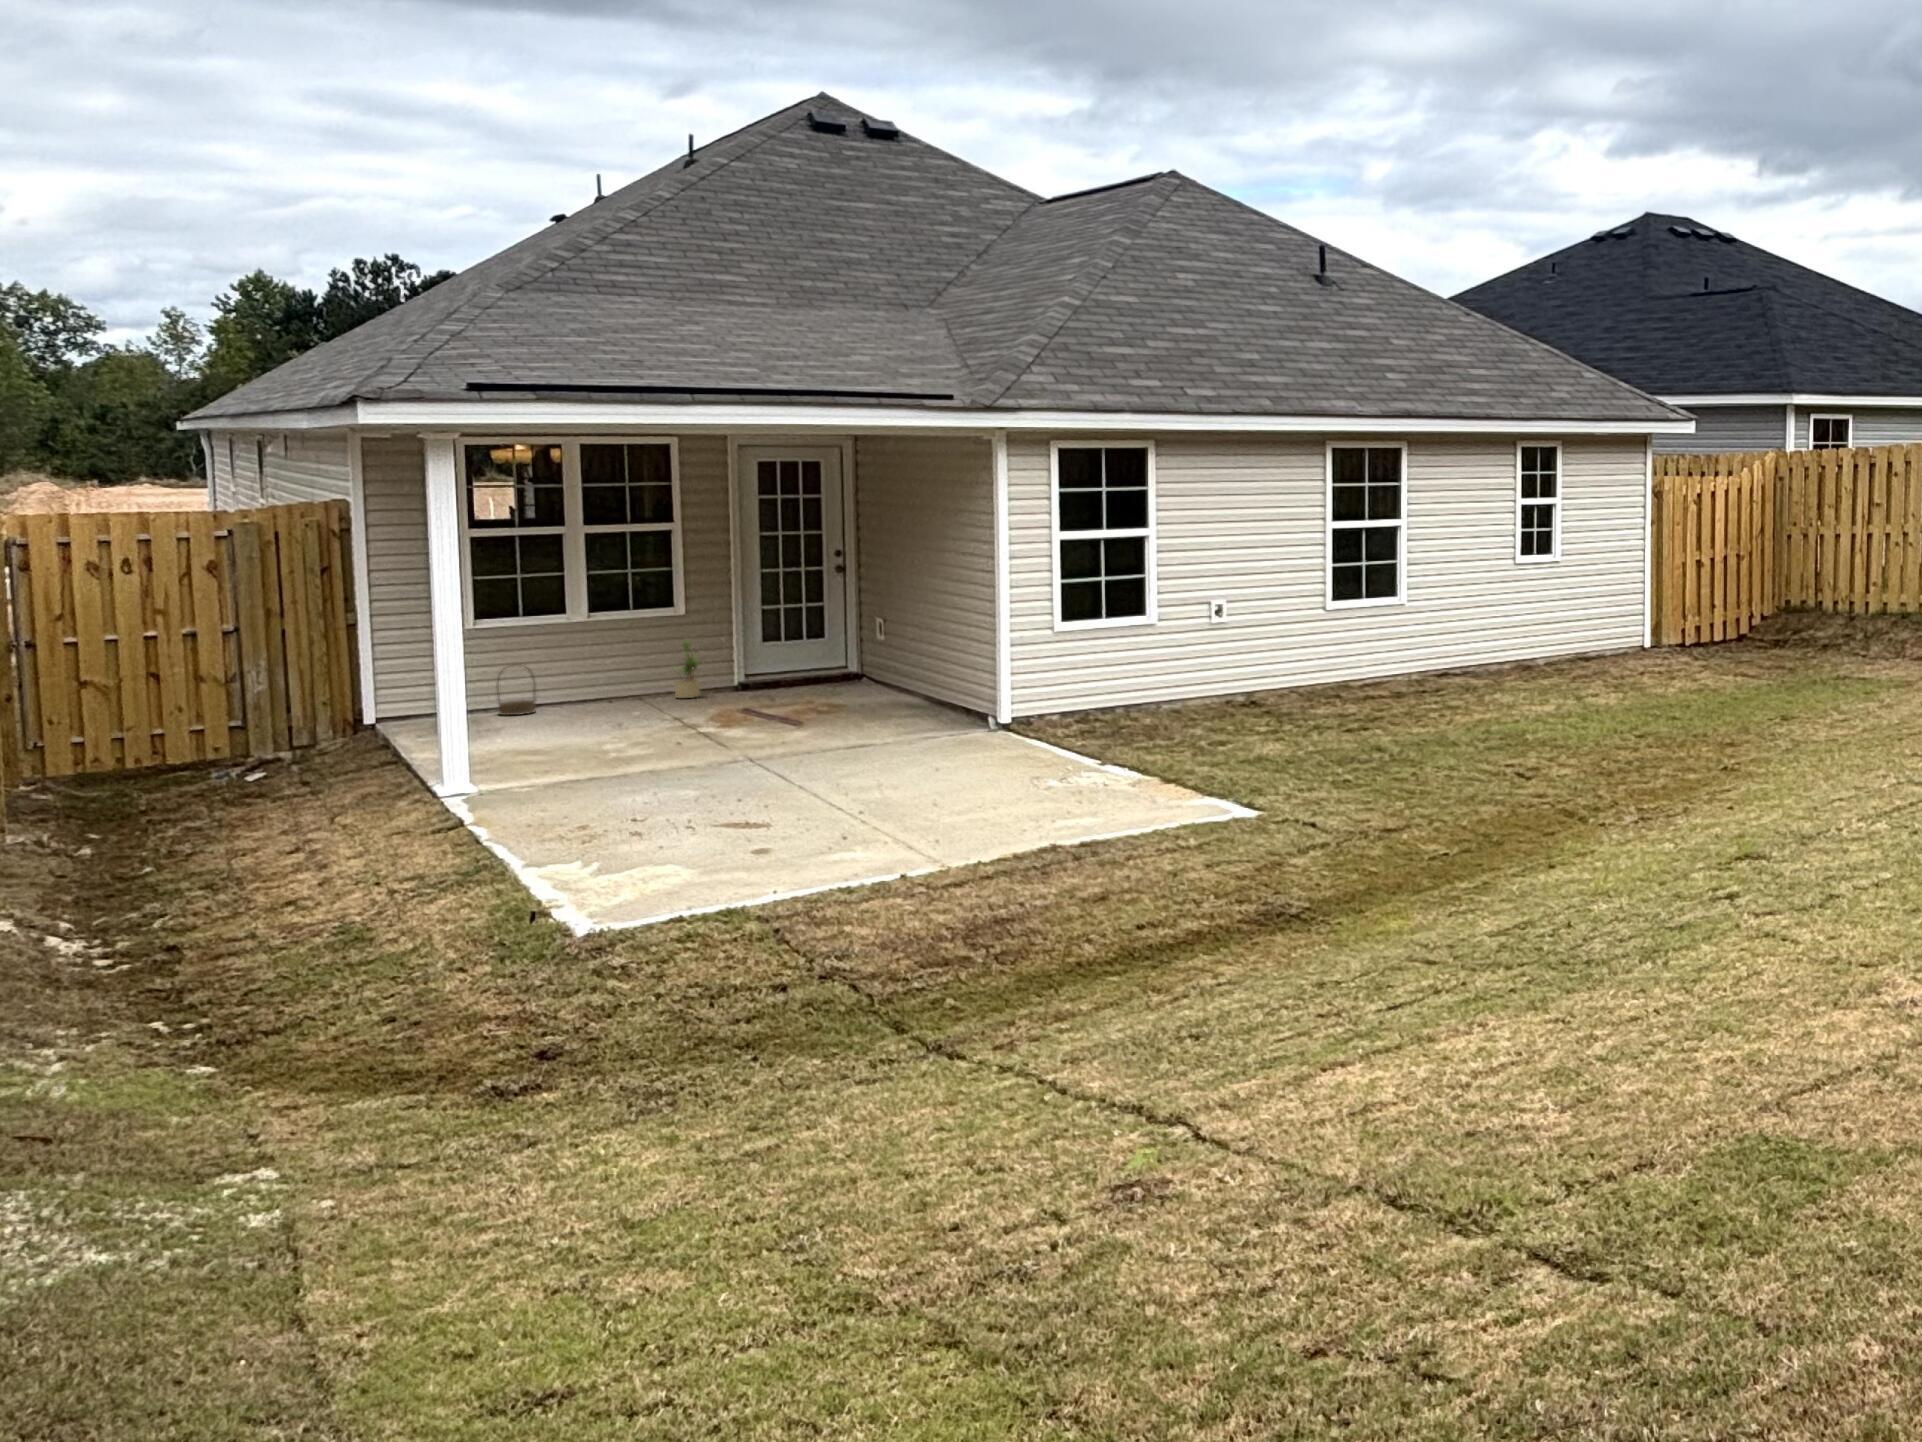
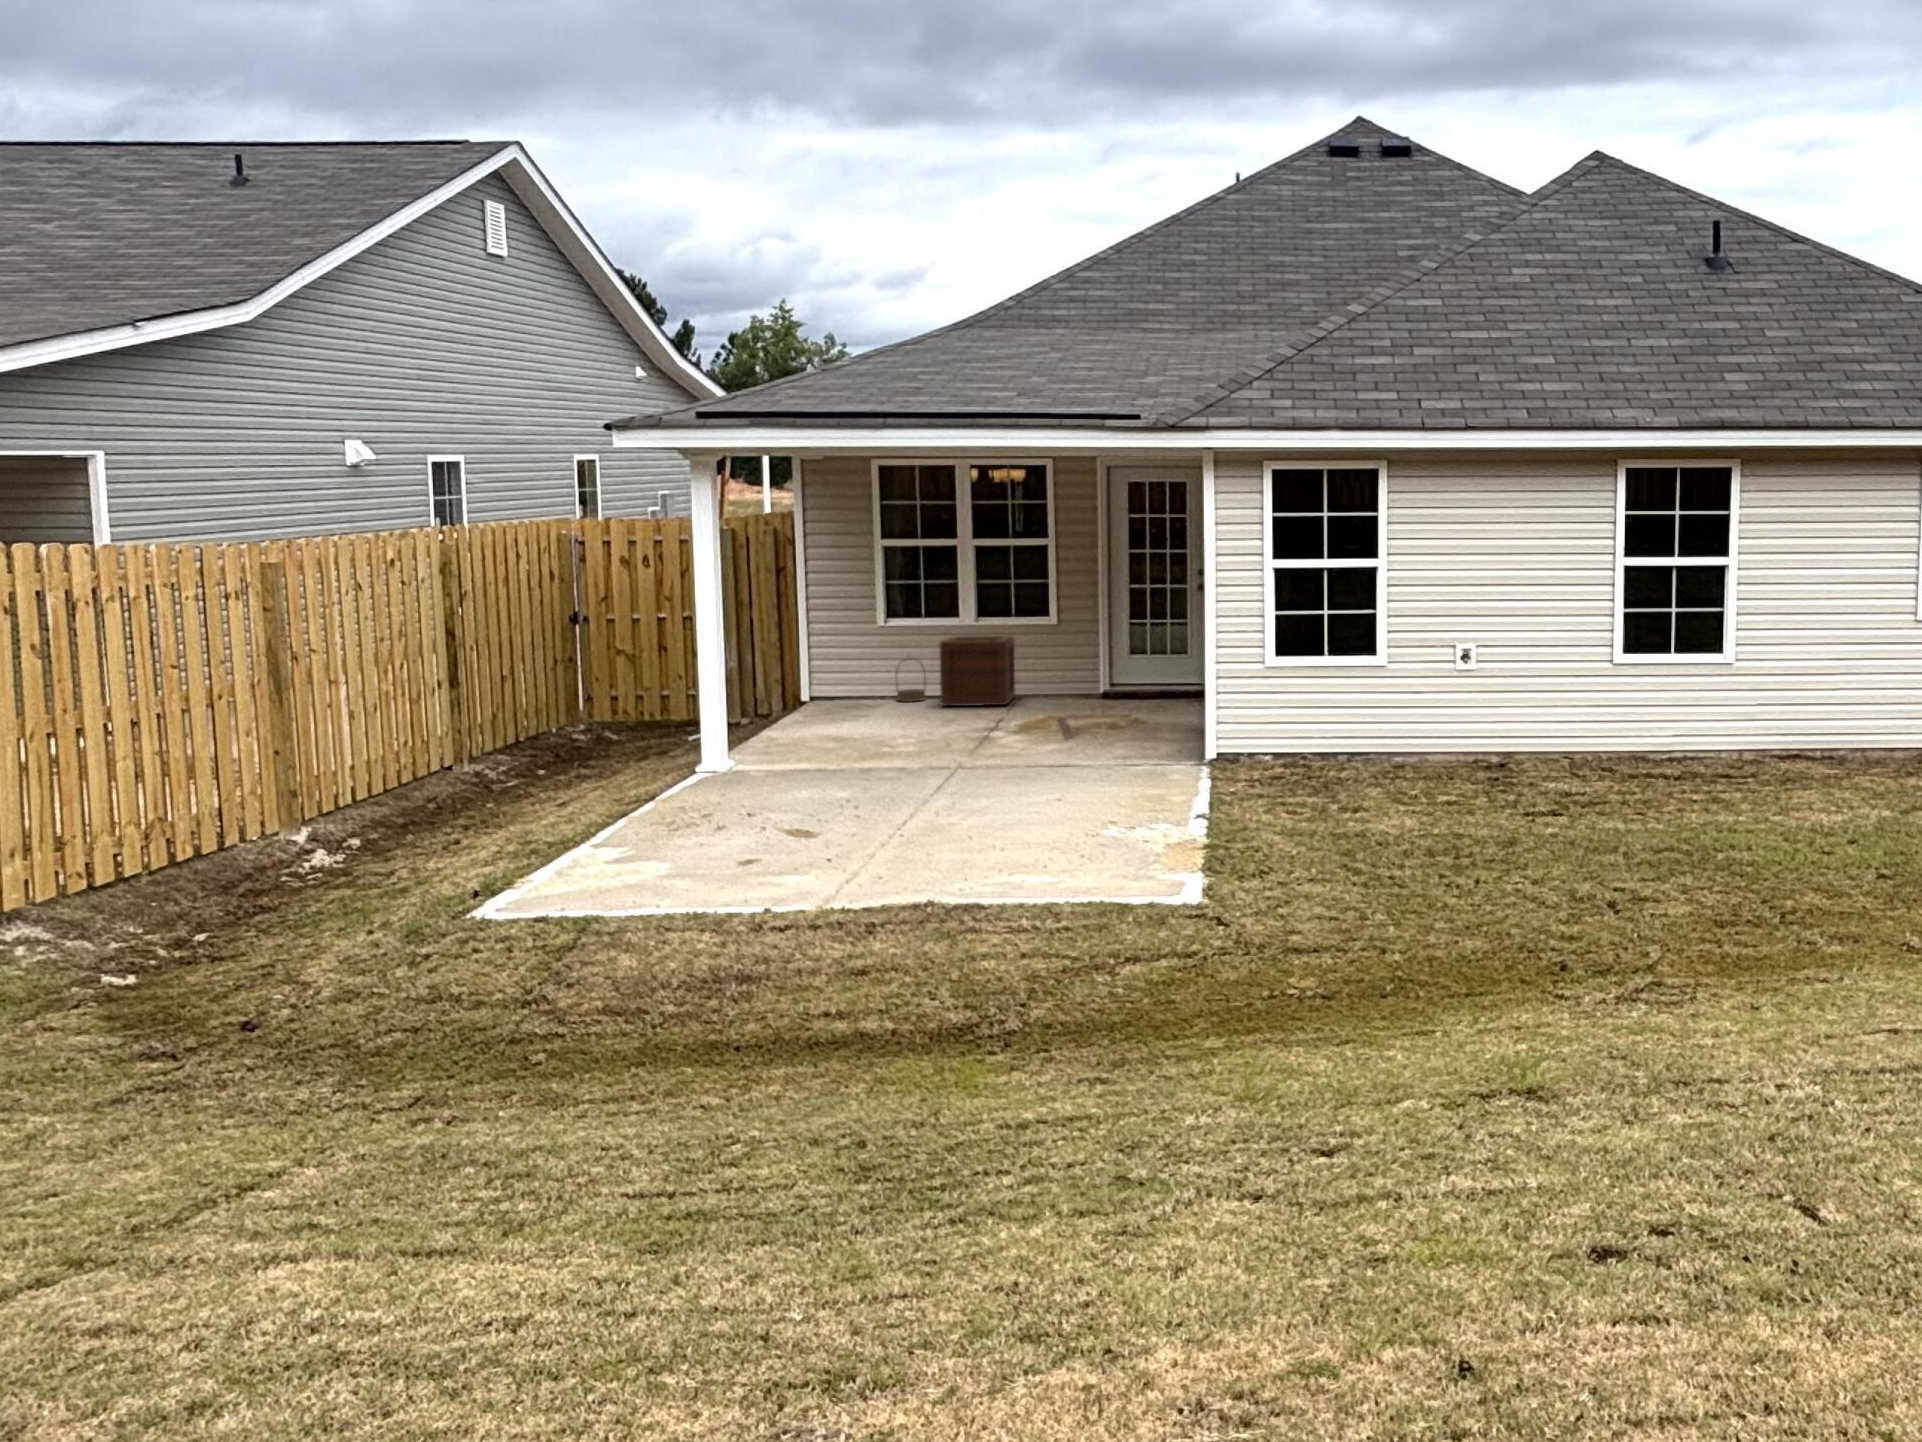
wooden crate: none [559,632,662,714] -> present [939,636,1016,706]
potted plant: present [675,641,701,698] -> none [1039,646,1063,699]

